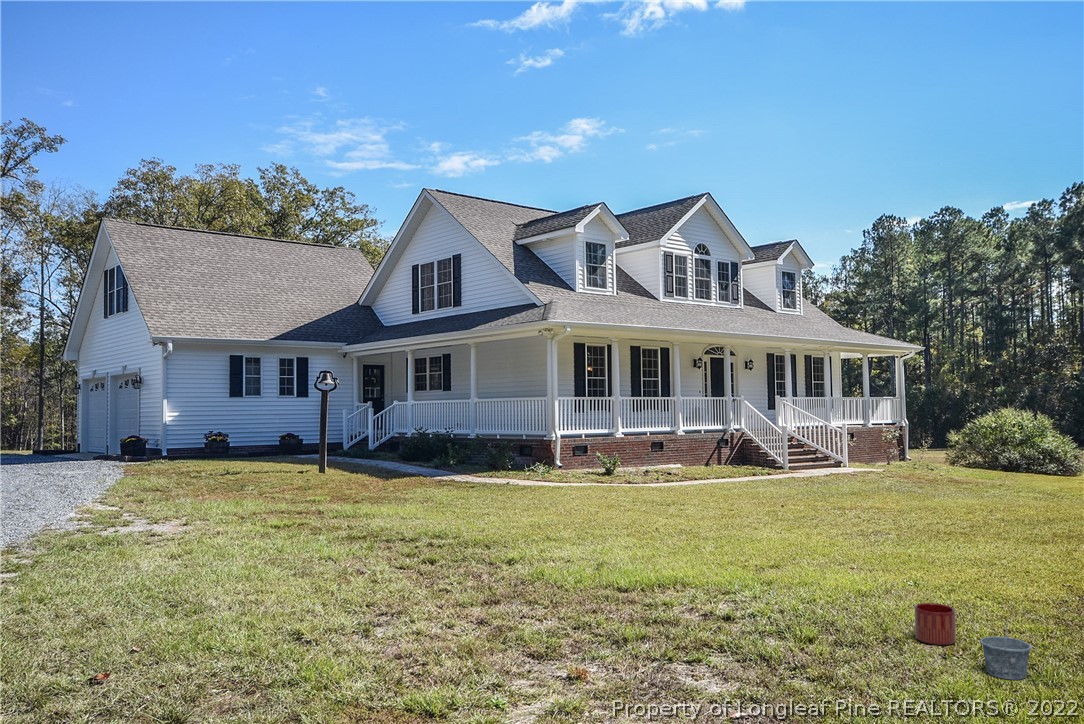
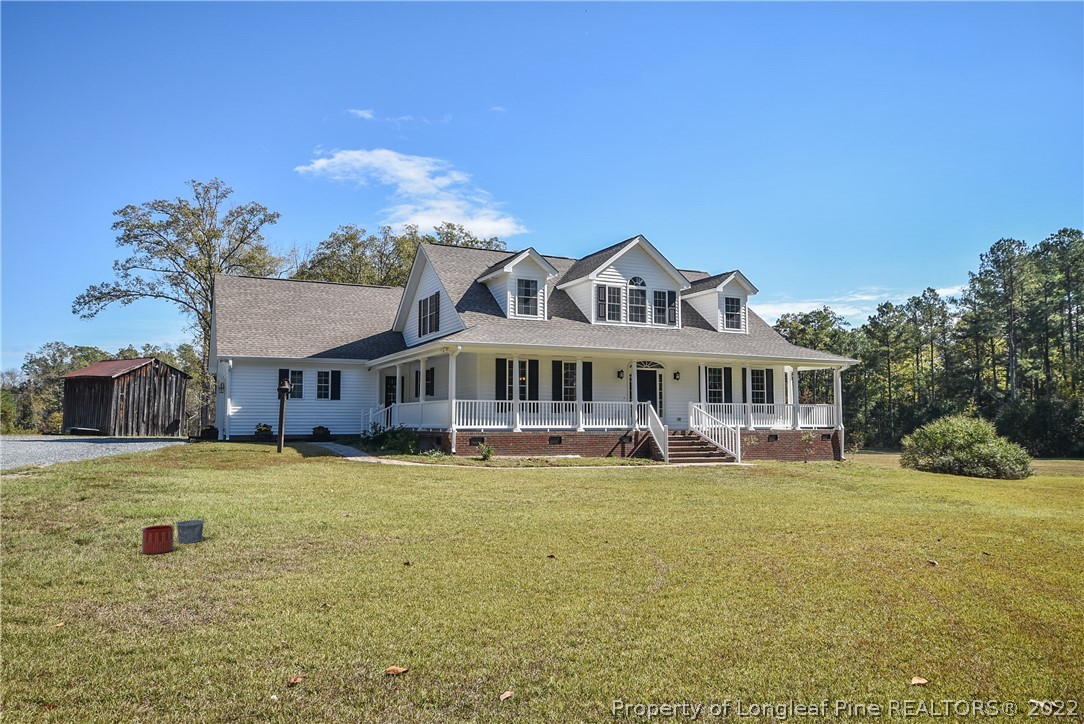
bucket: present [980,620,1031,680] -> present [176,520,205,543]

